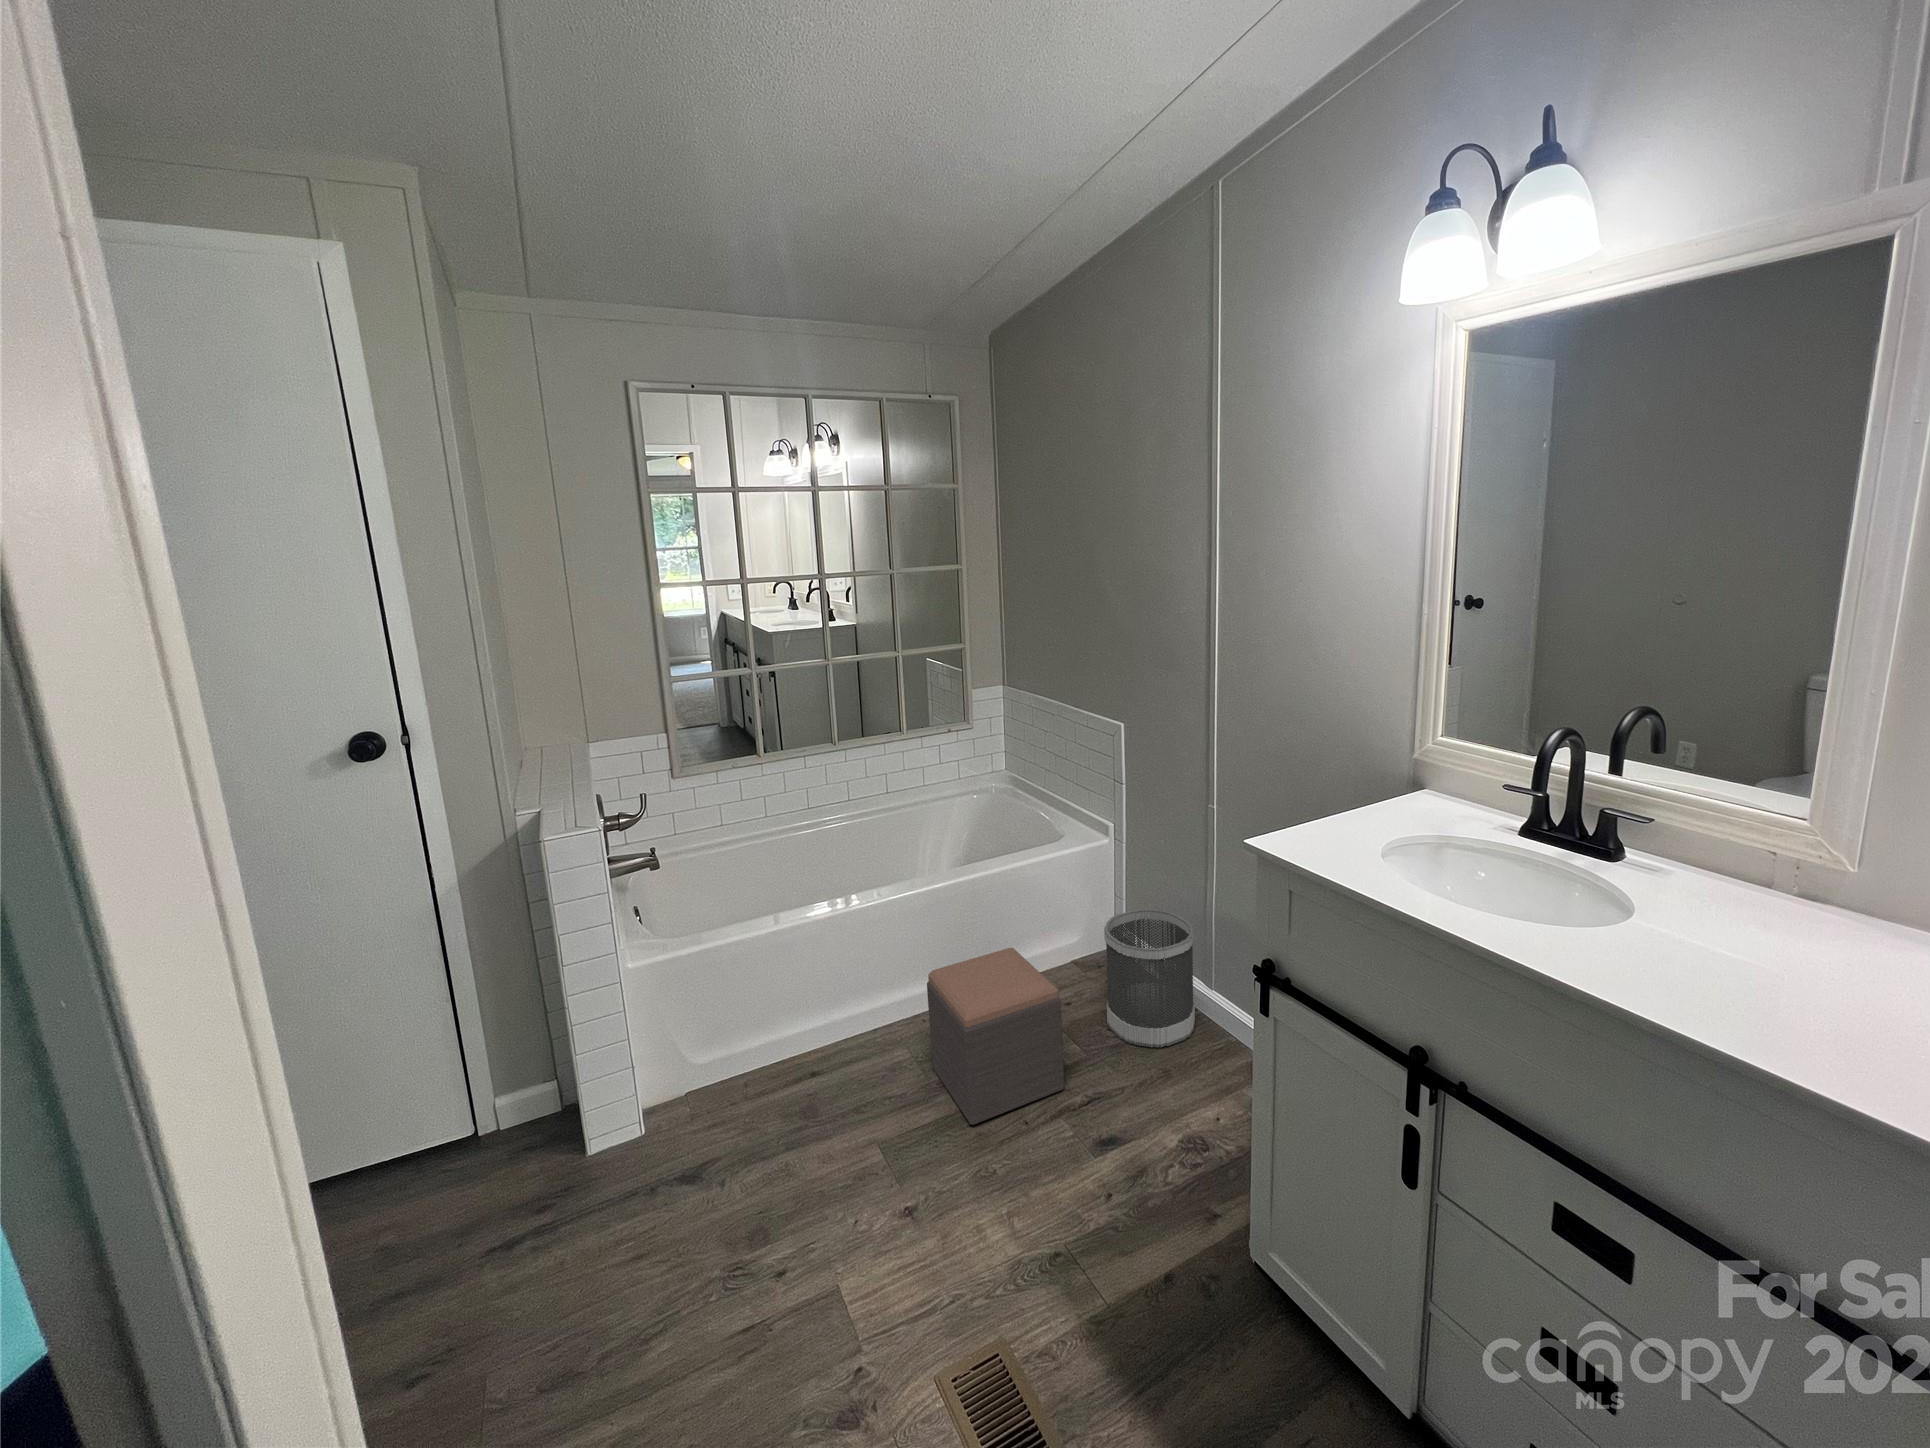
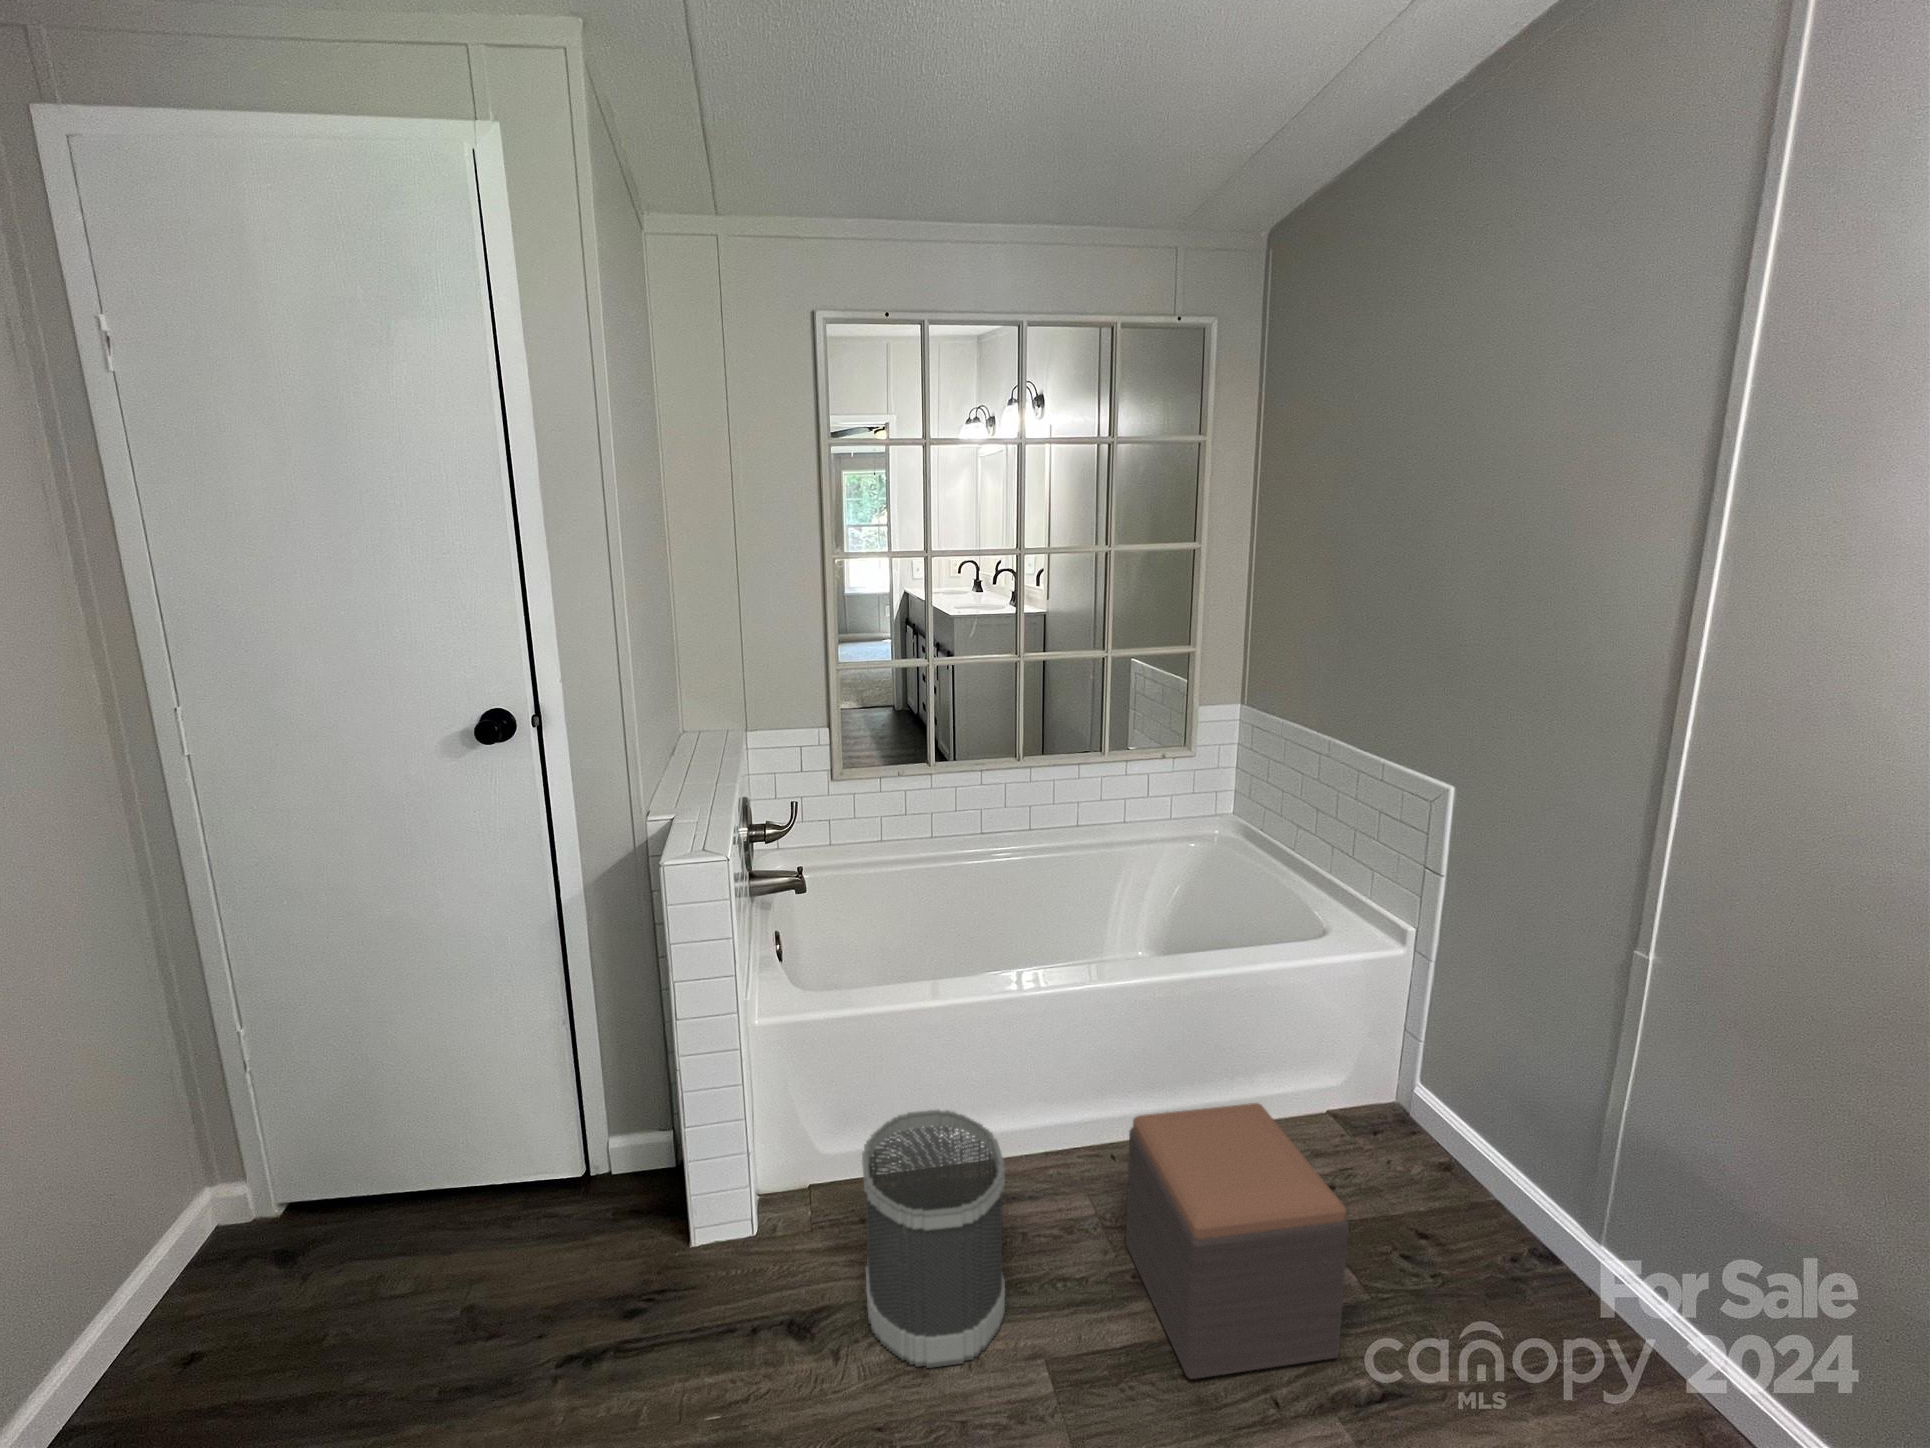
wastebasket: present [1104,909,1195,1048] -> present [862,1109,1005,1368]

